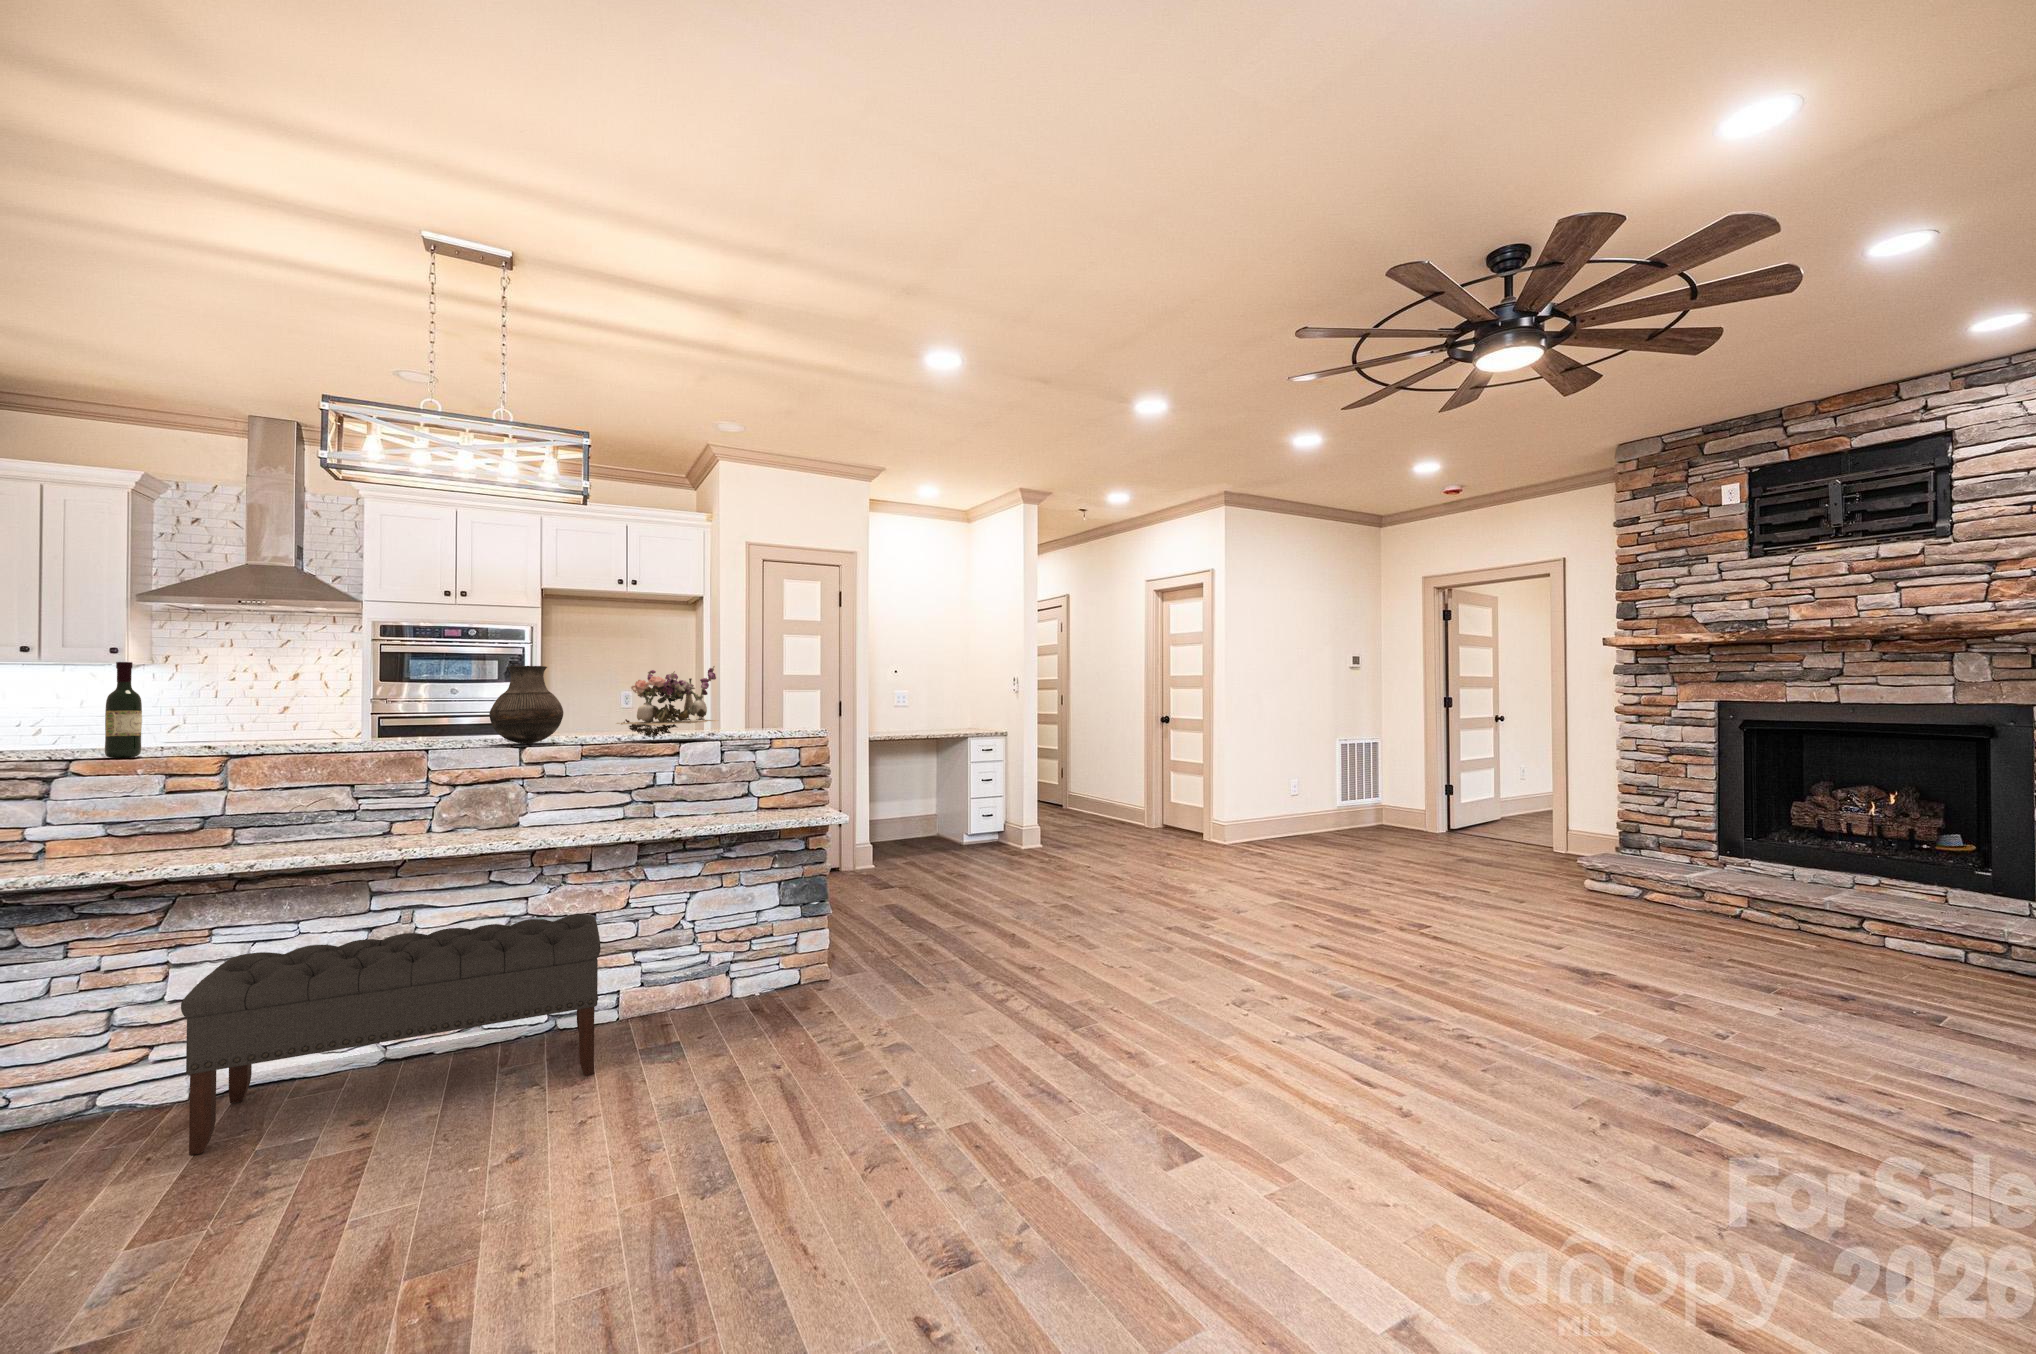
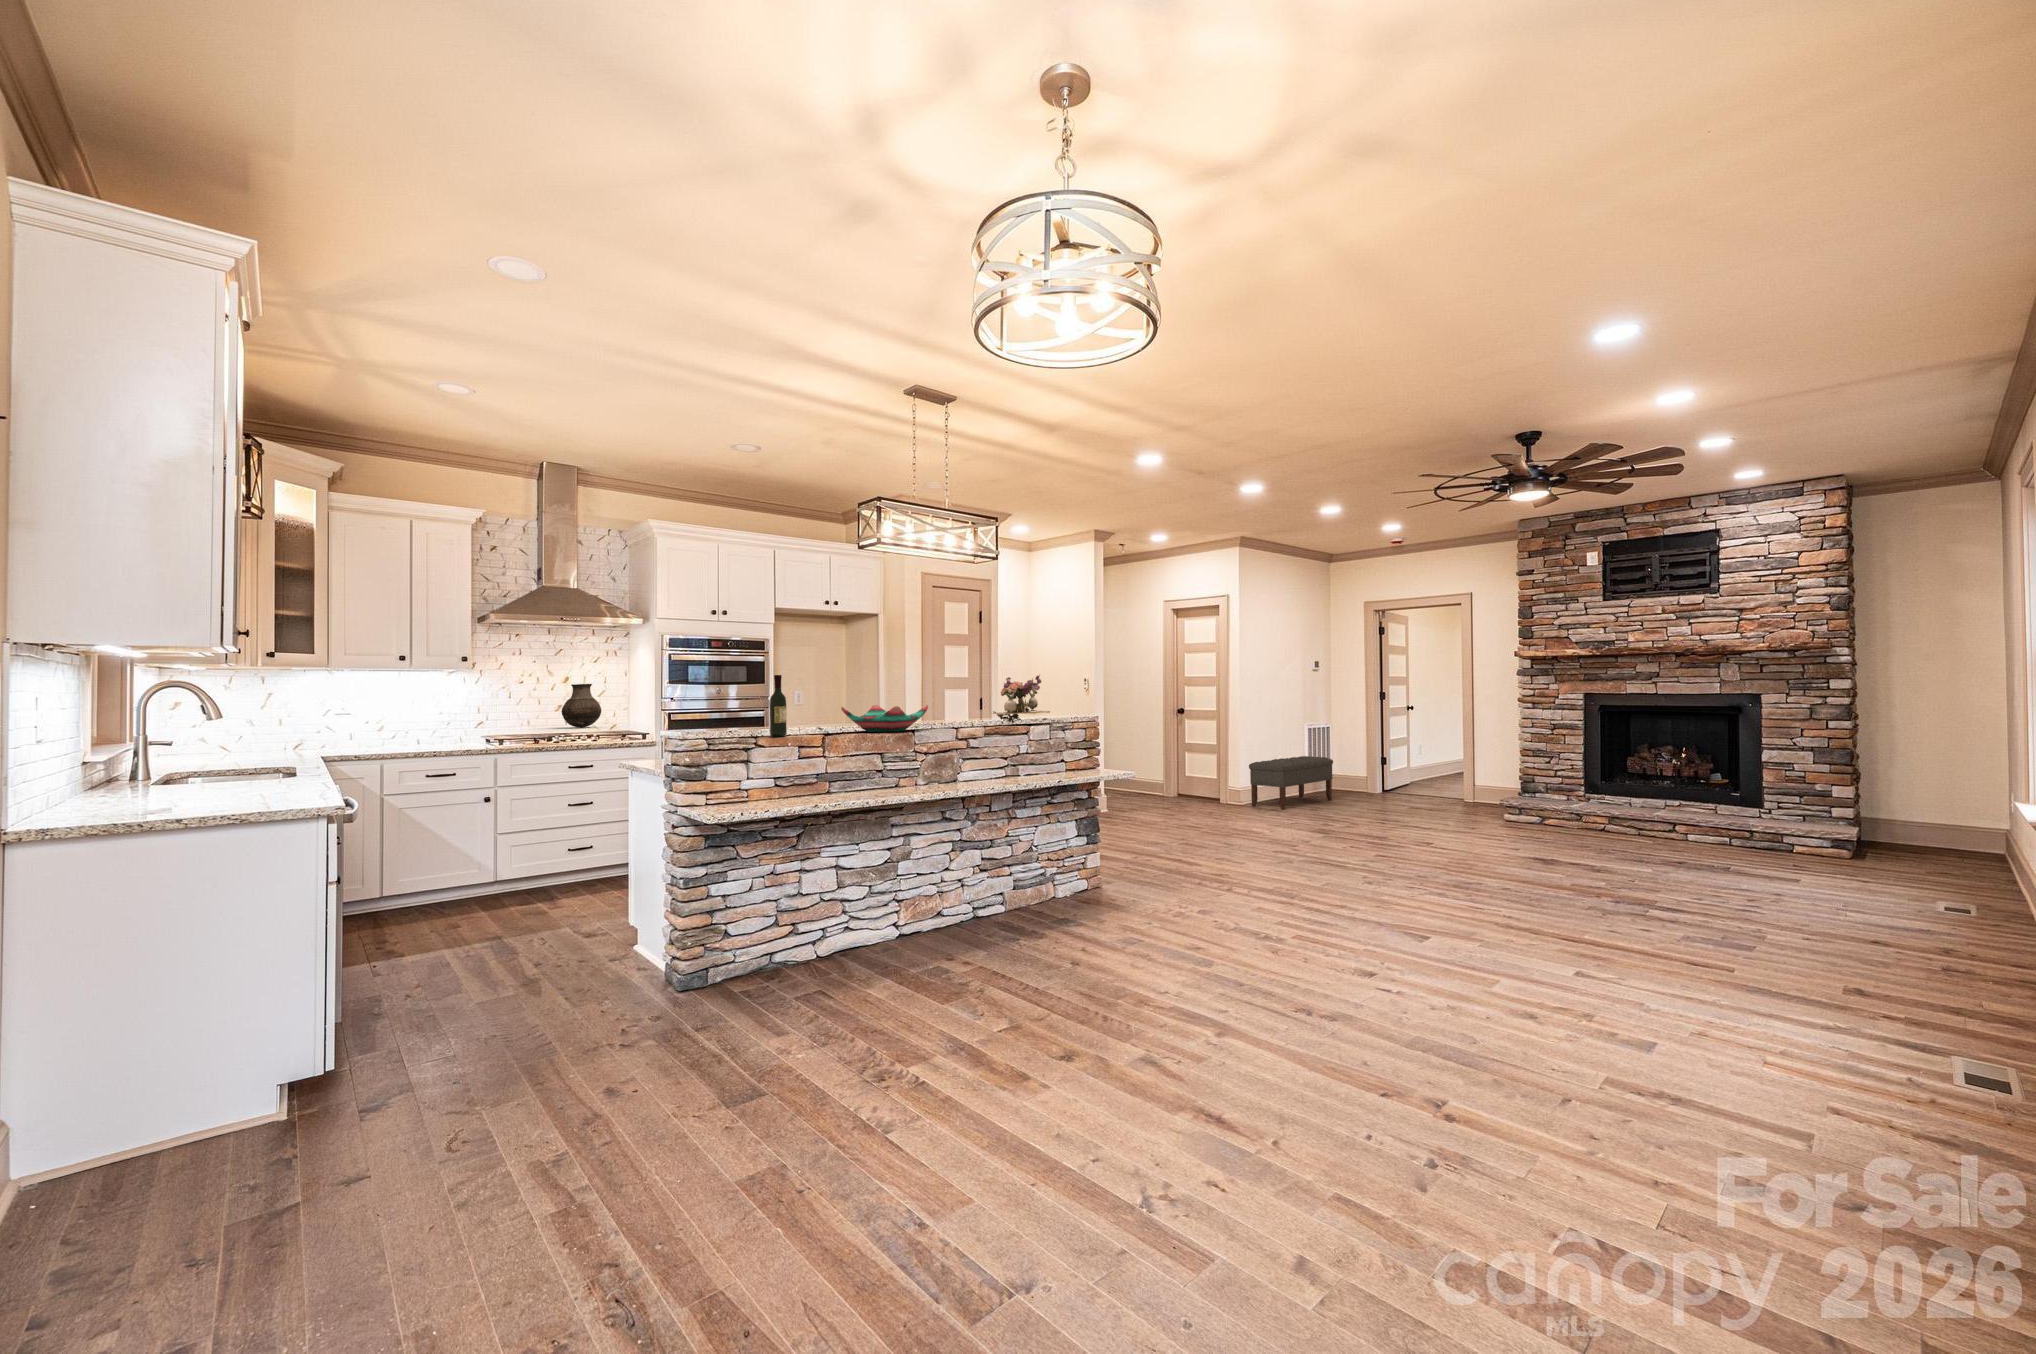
vase: present [489,666,563,744] -> present [562,684,601,728]
decorative bowl: none [294,709,446,751] -> present [841,705,928,732]
bench: present [181,914,601,1155] -> present [1249,756,1333,809]

